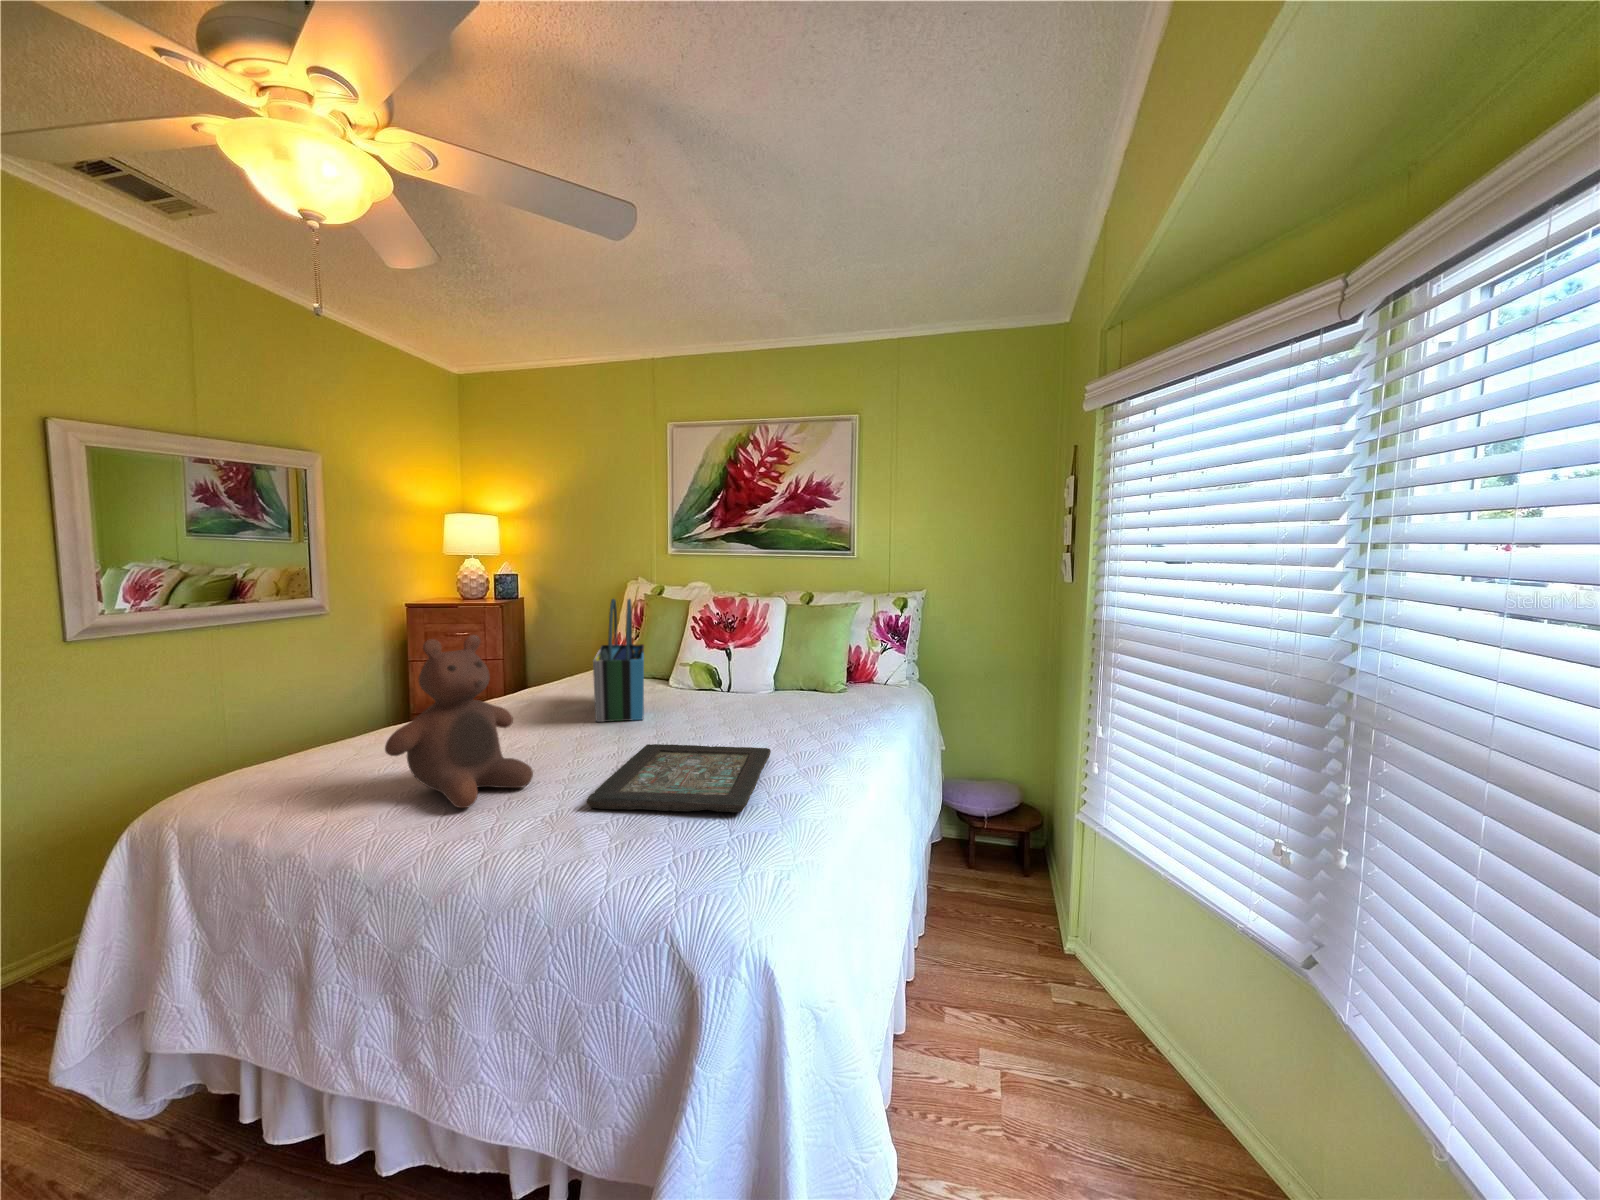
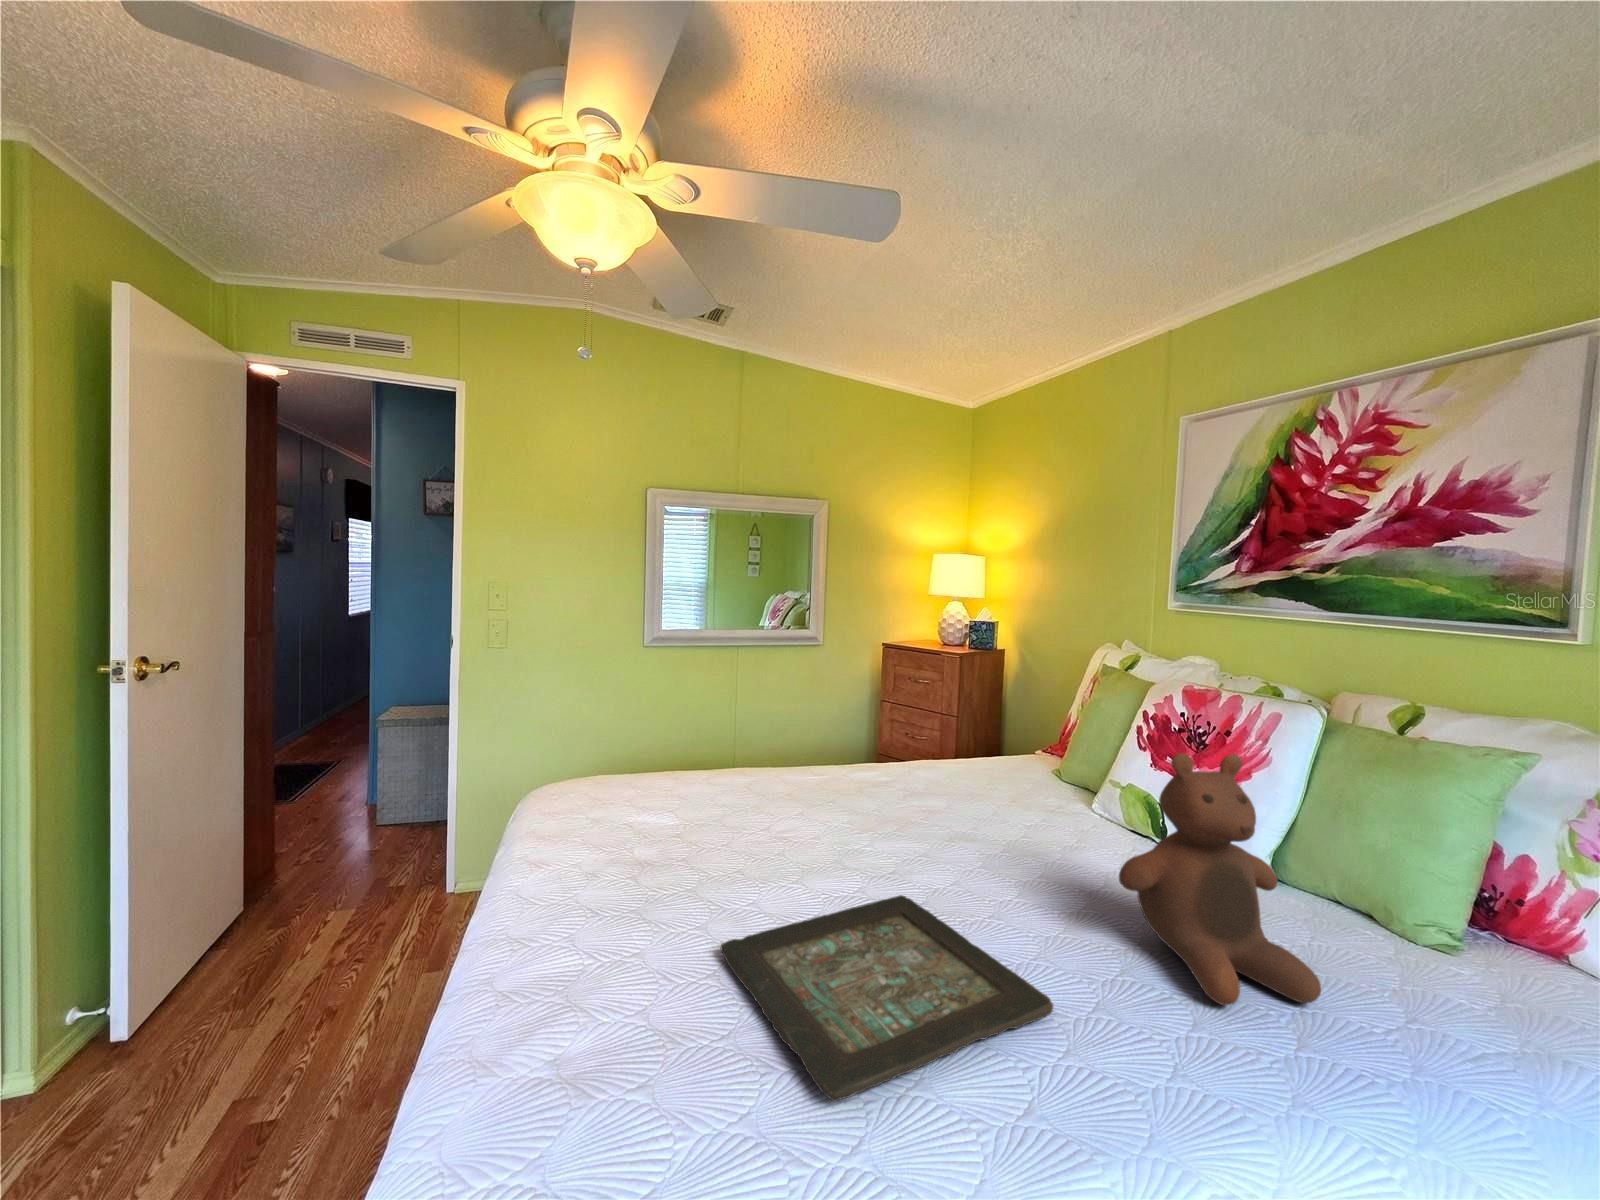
tote bag: present [593,599,644,722] -> none [908,673,1031,851]
stuffed bear: present [385,635,533,808] -> present [1119,753,1321,1005]

